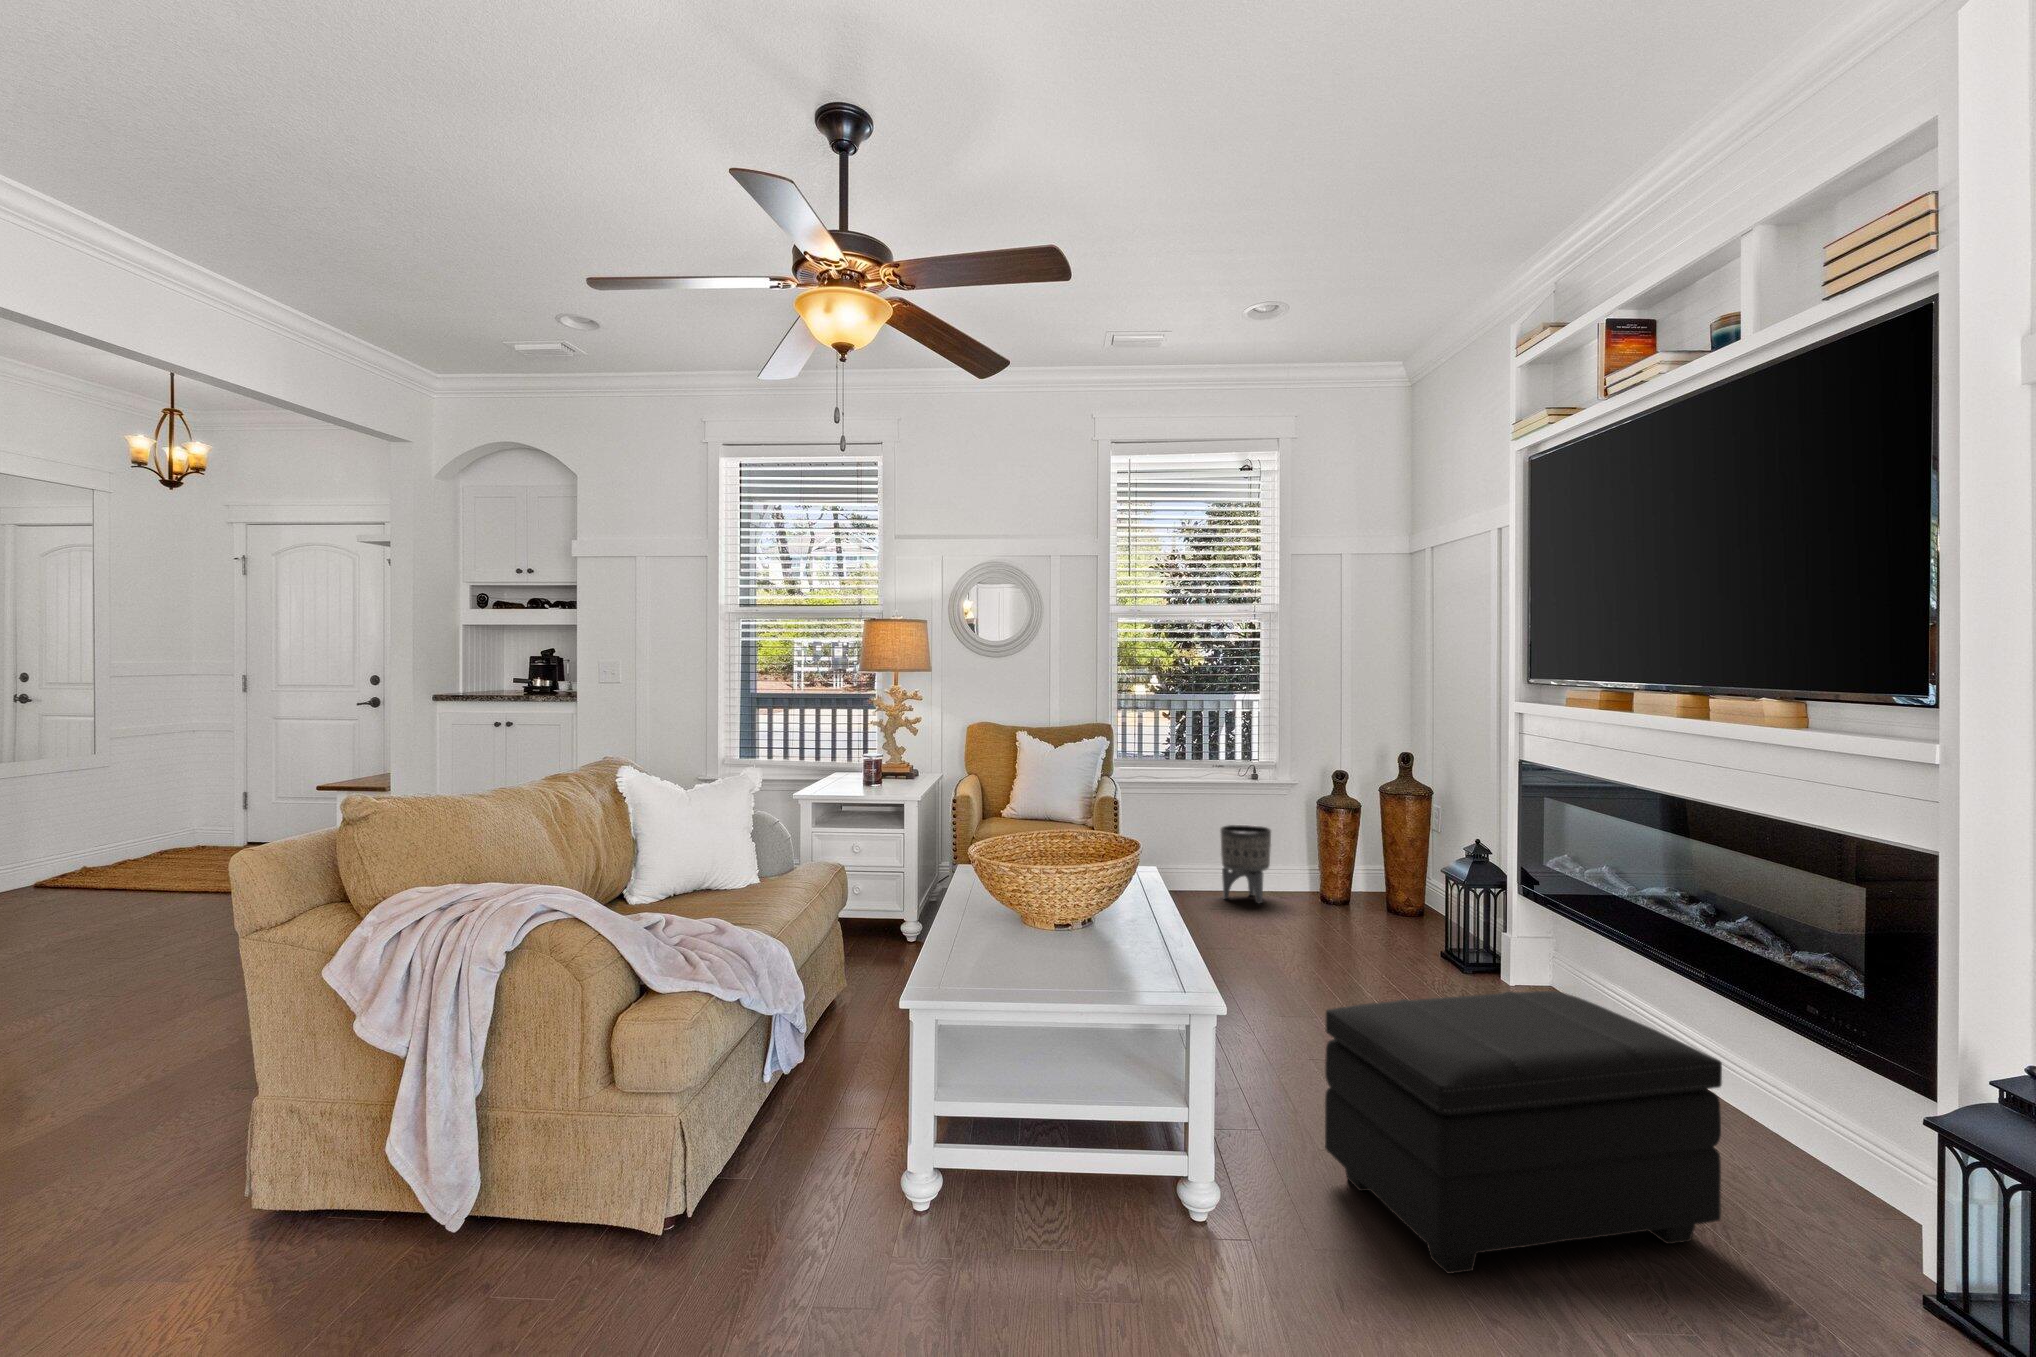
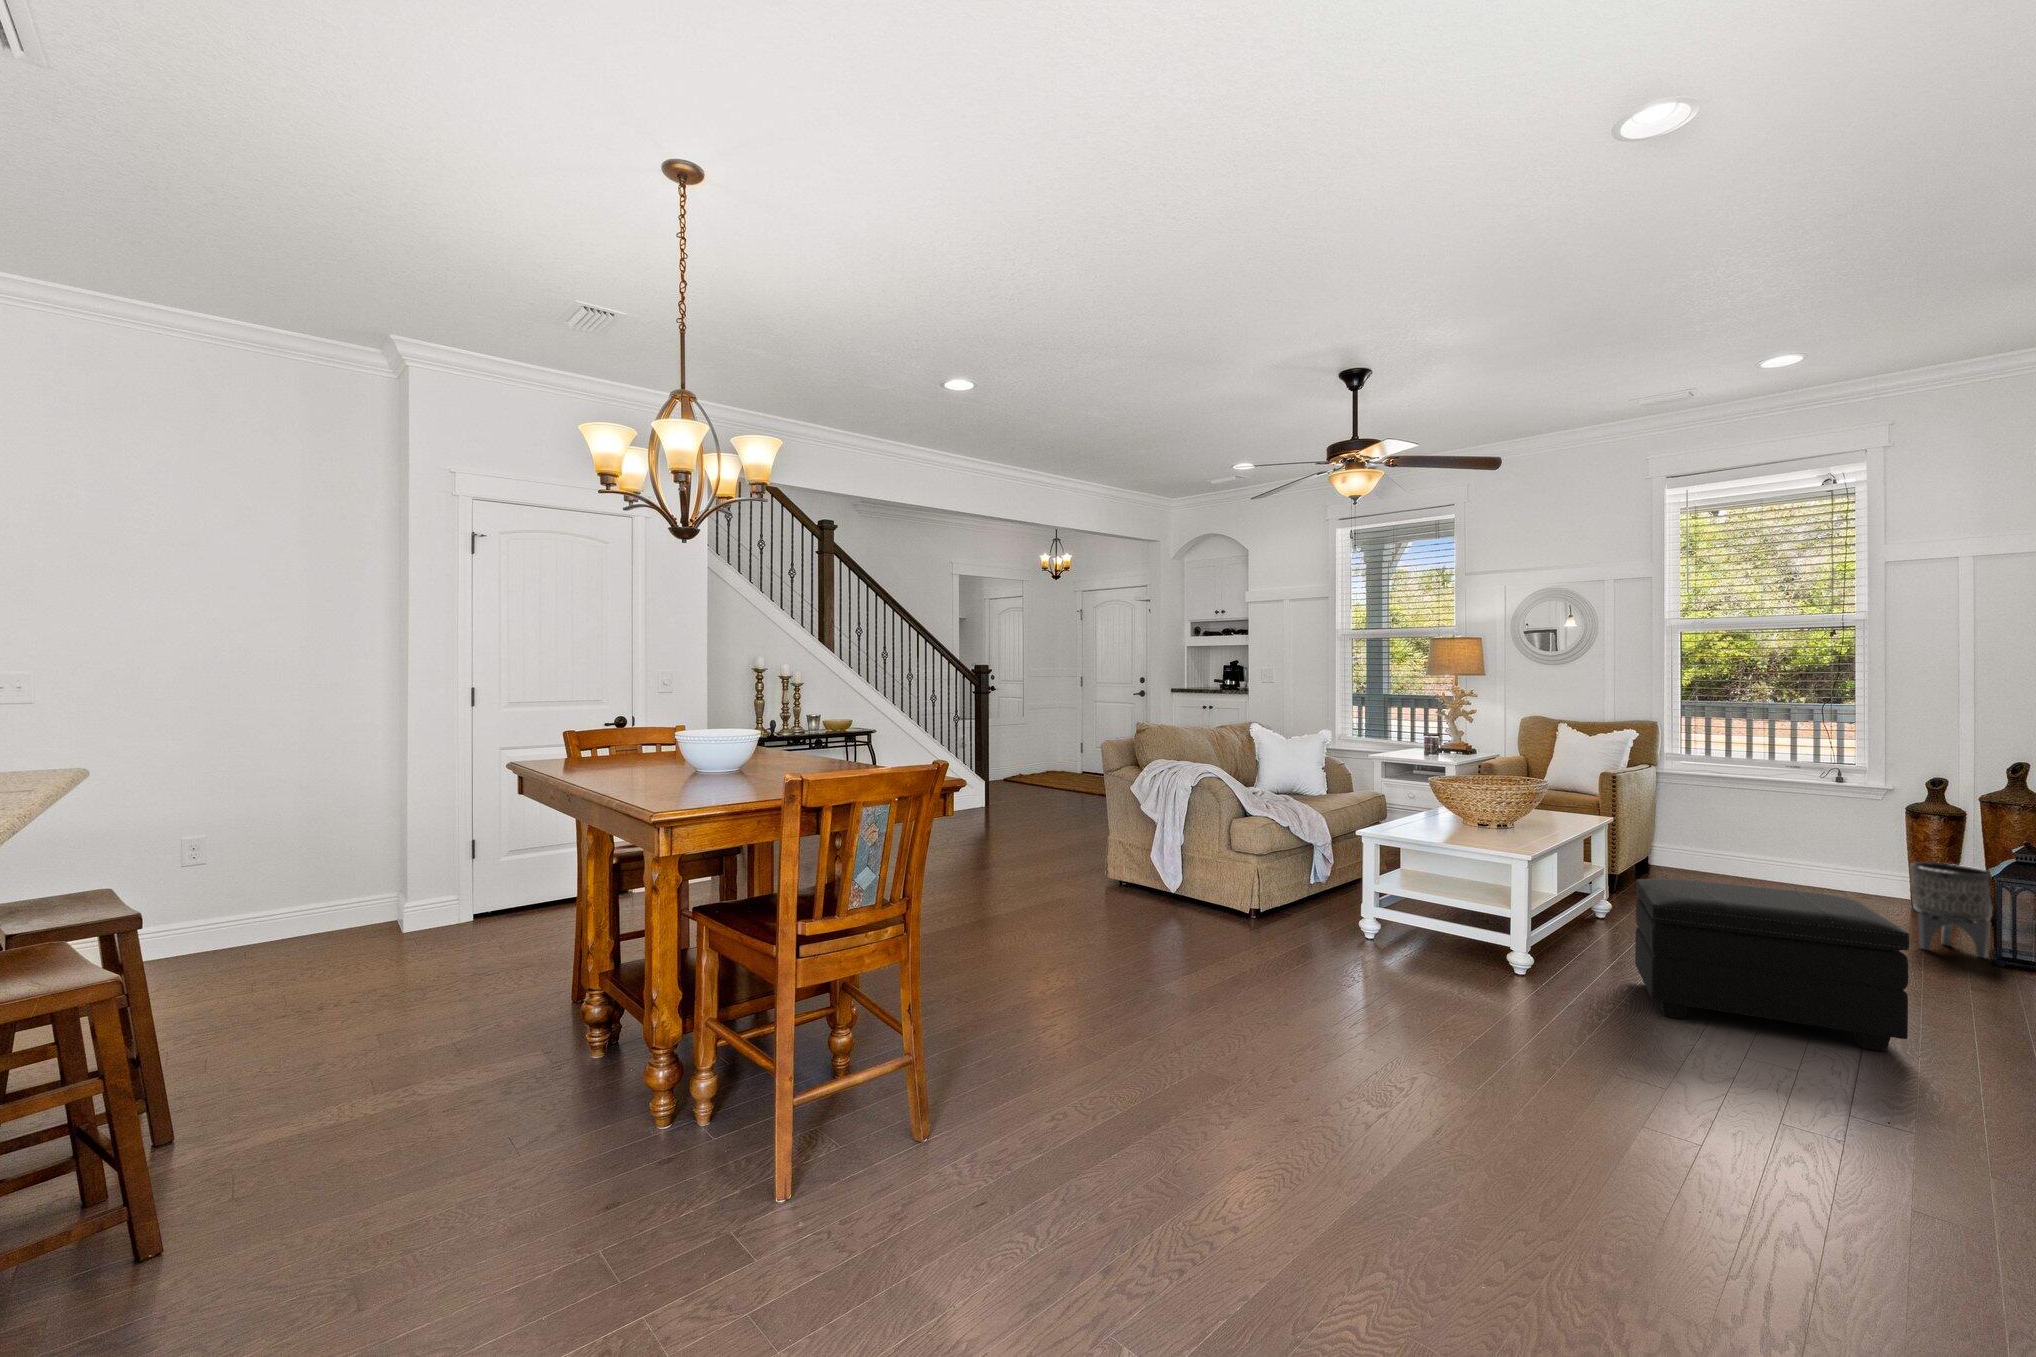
planter: present [1220,825,1271,903] -> present [1911,862,1992,958]

